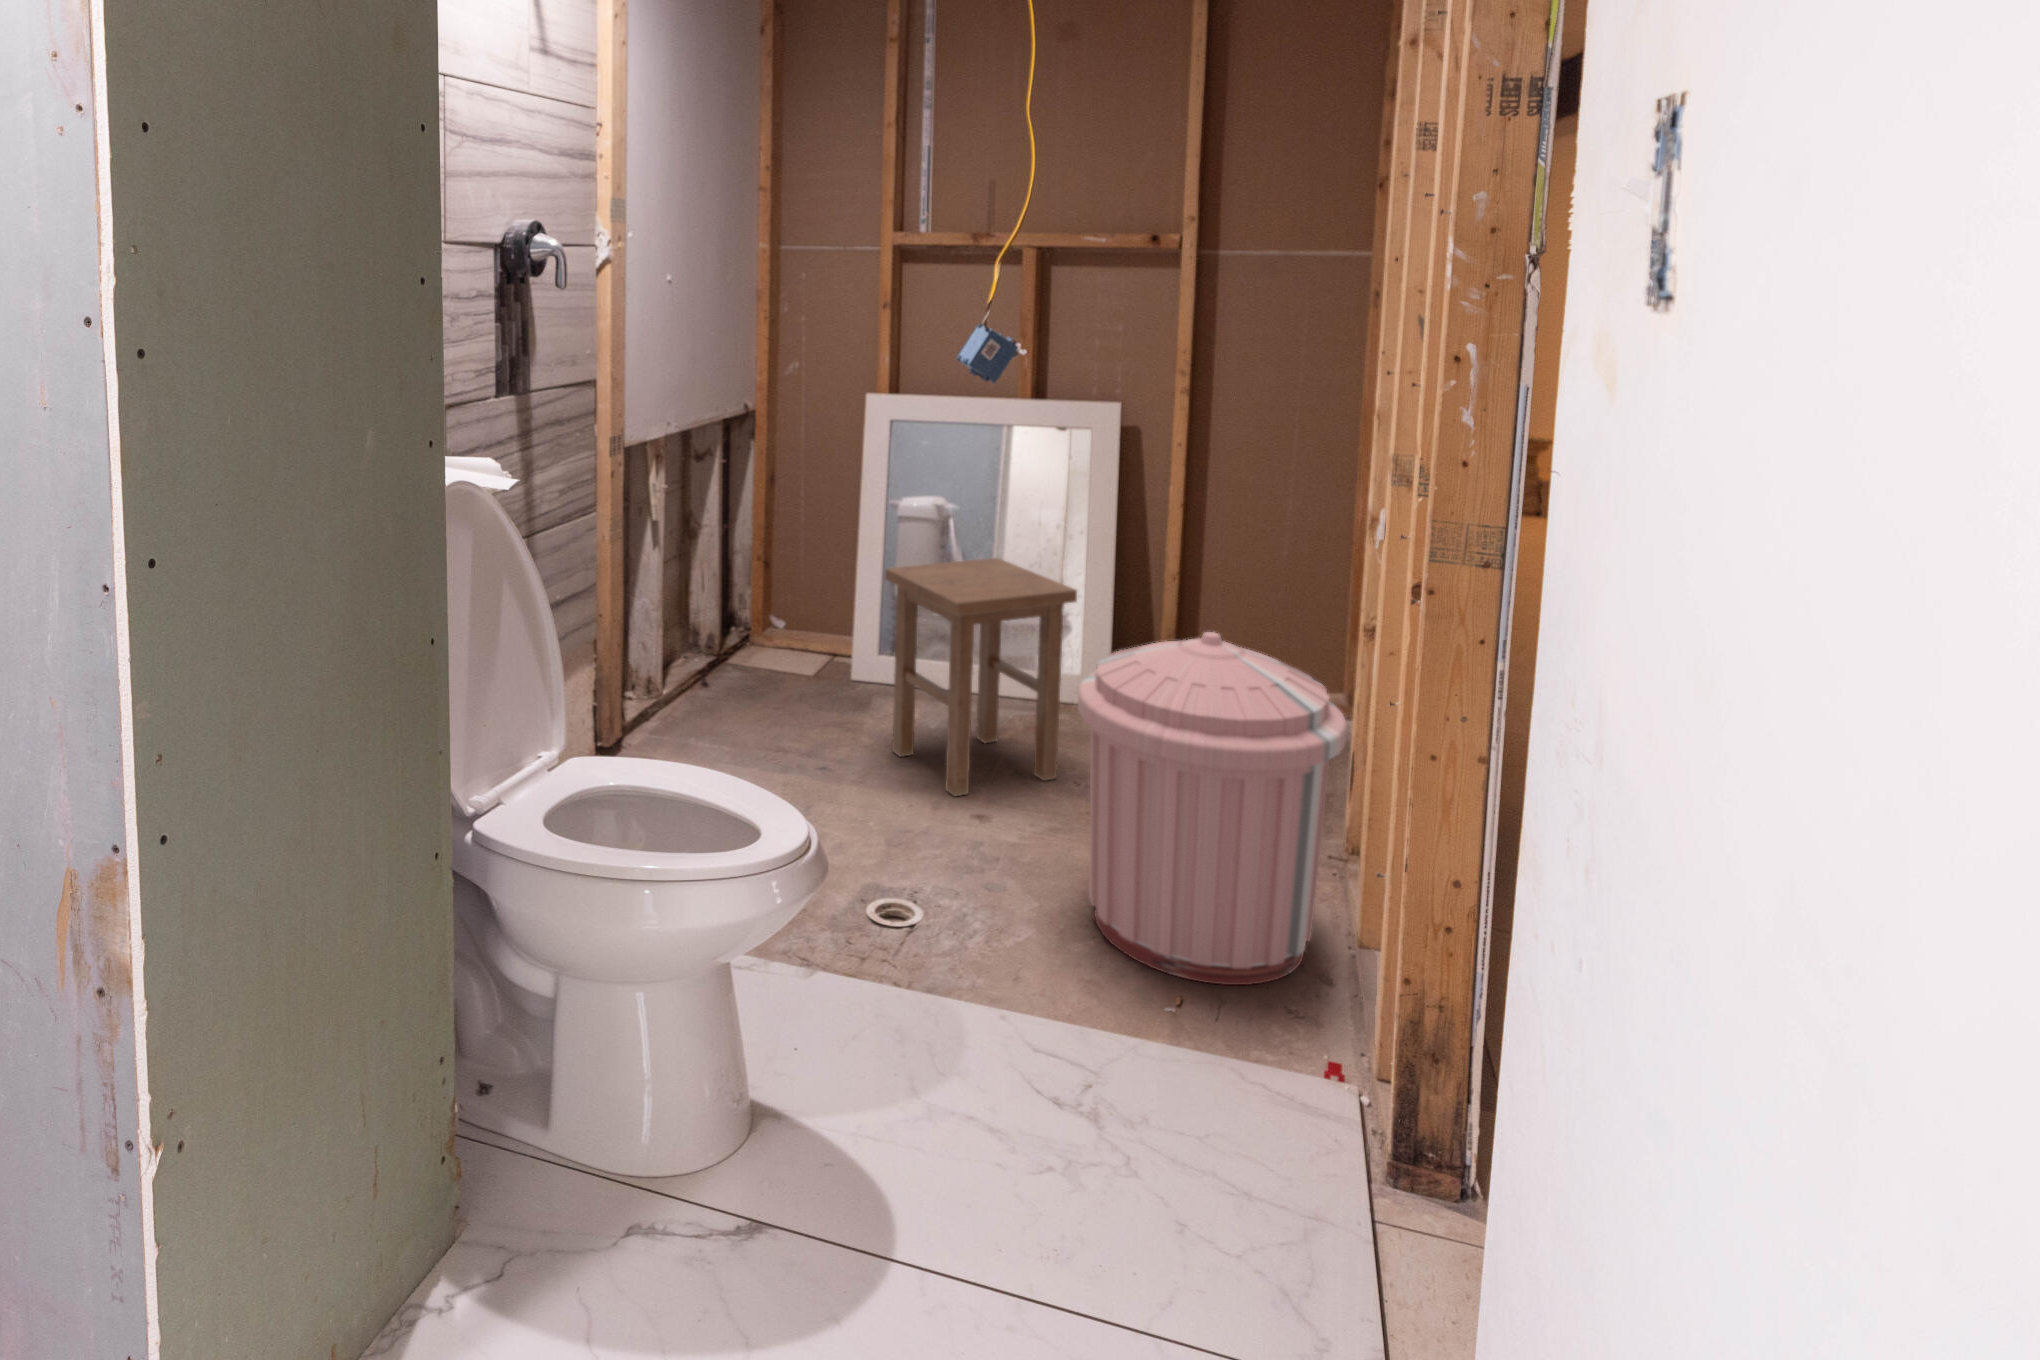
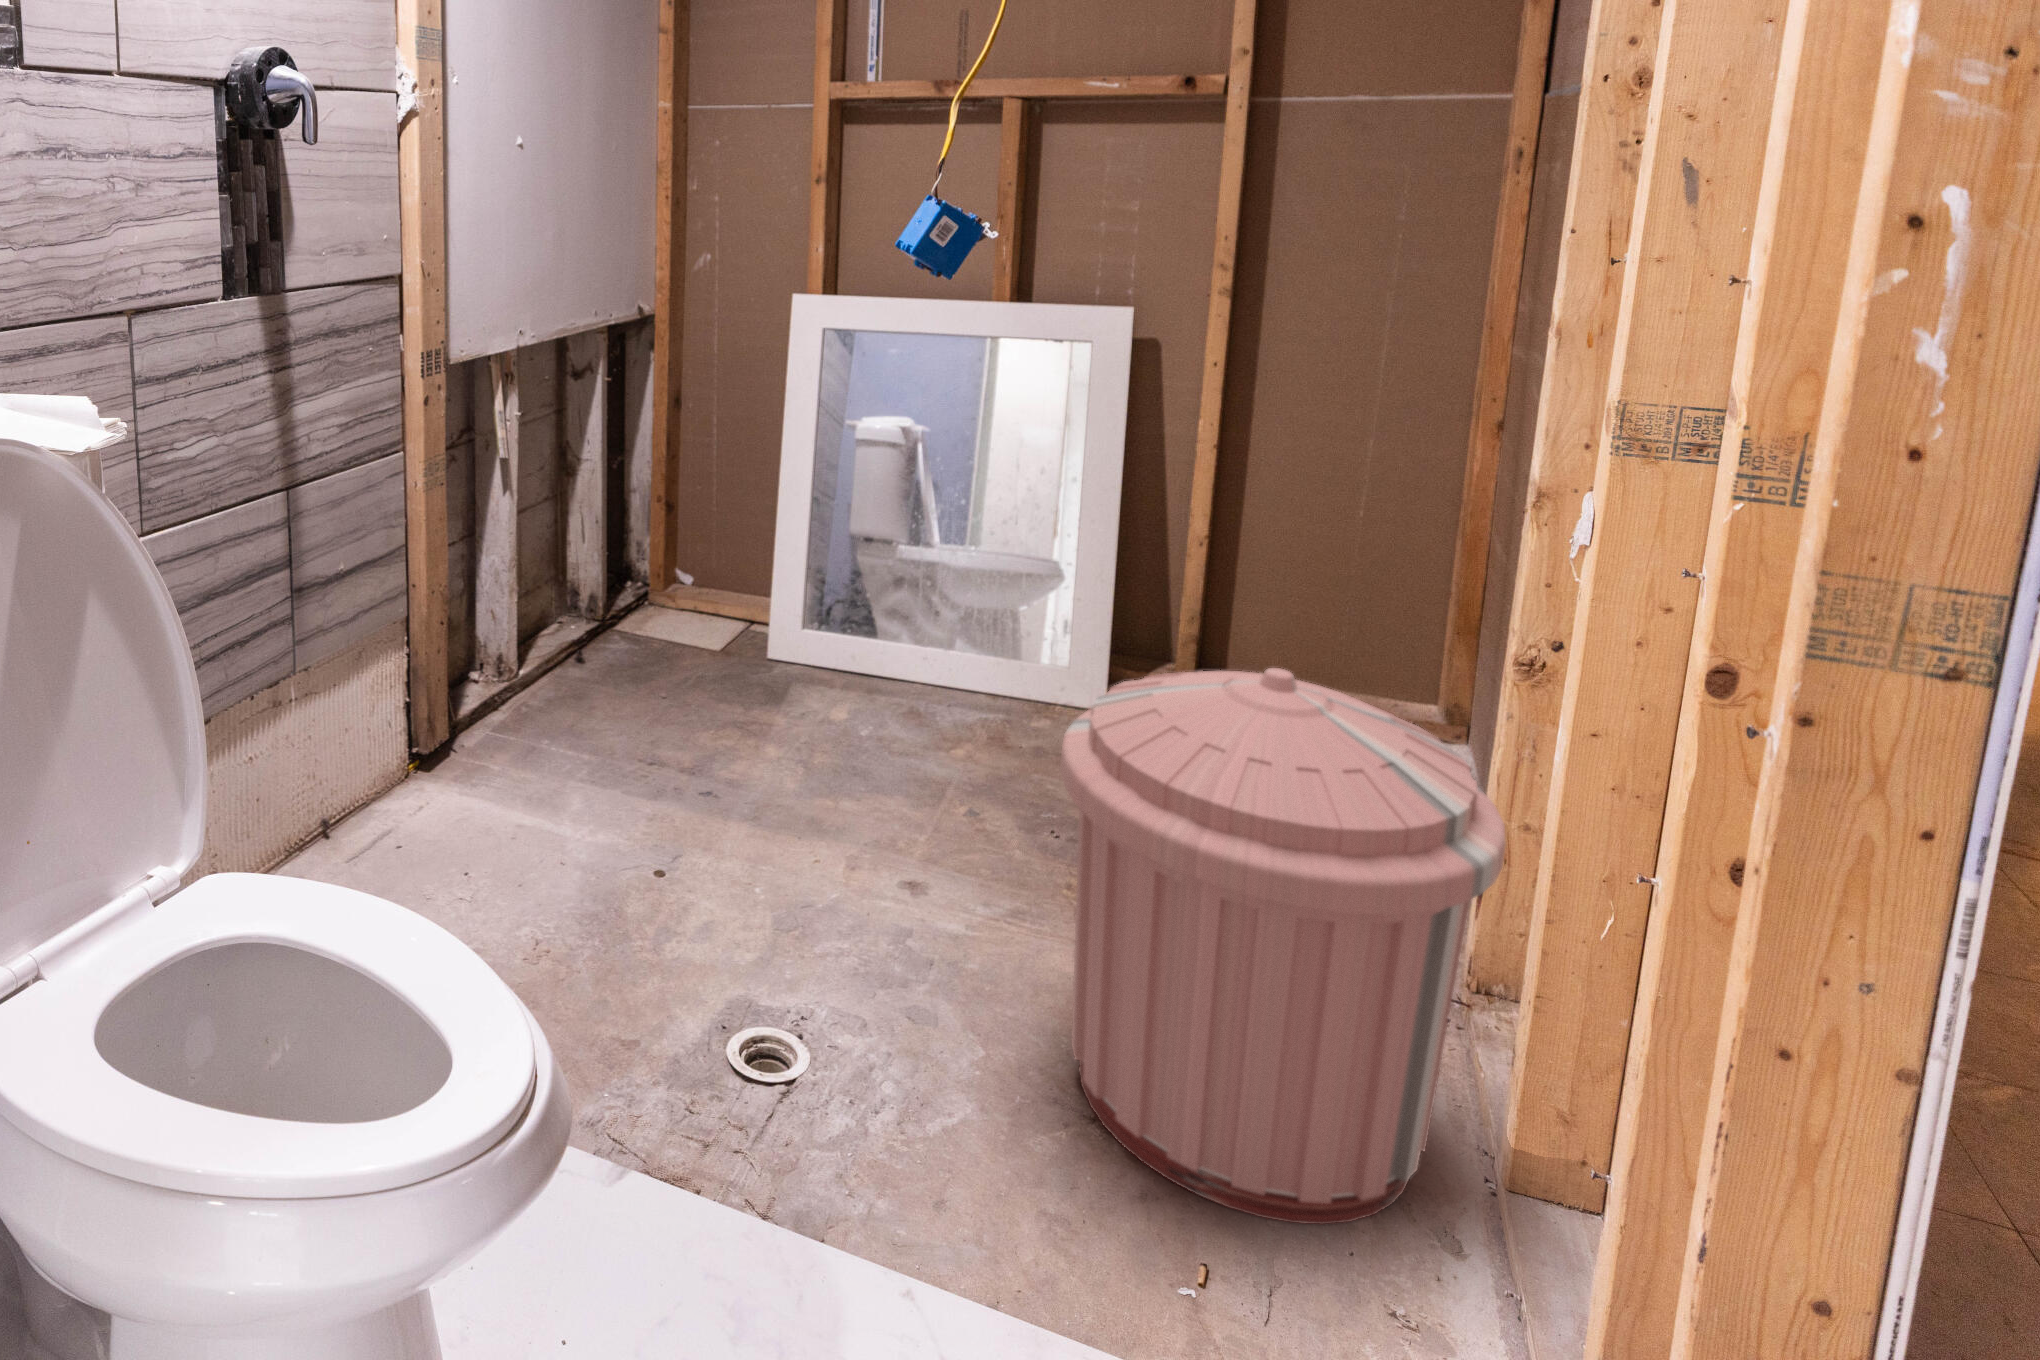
stool: present [885,558,1077,796] -> none [802,514,1067,844]

